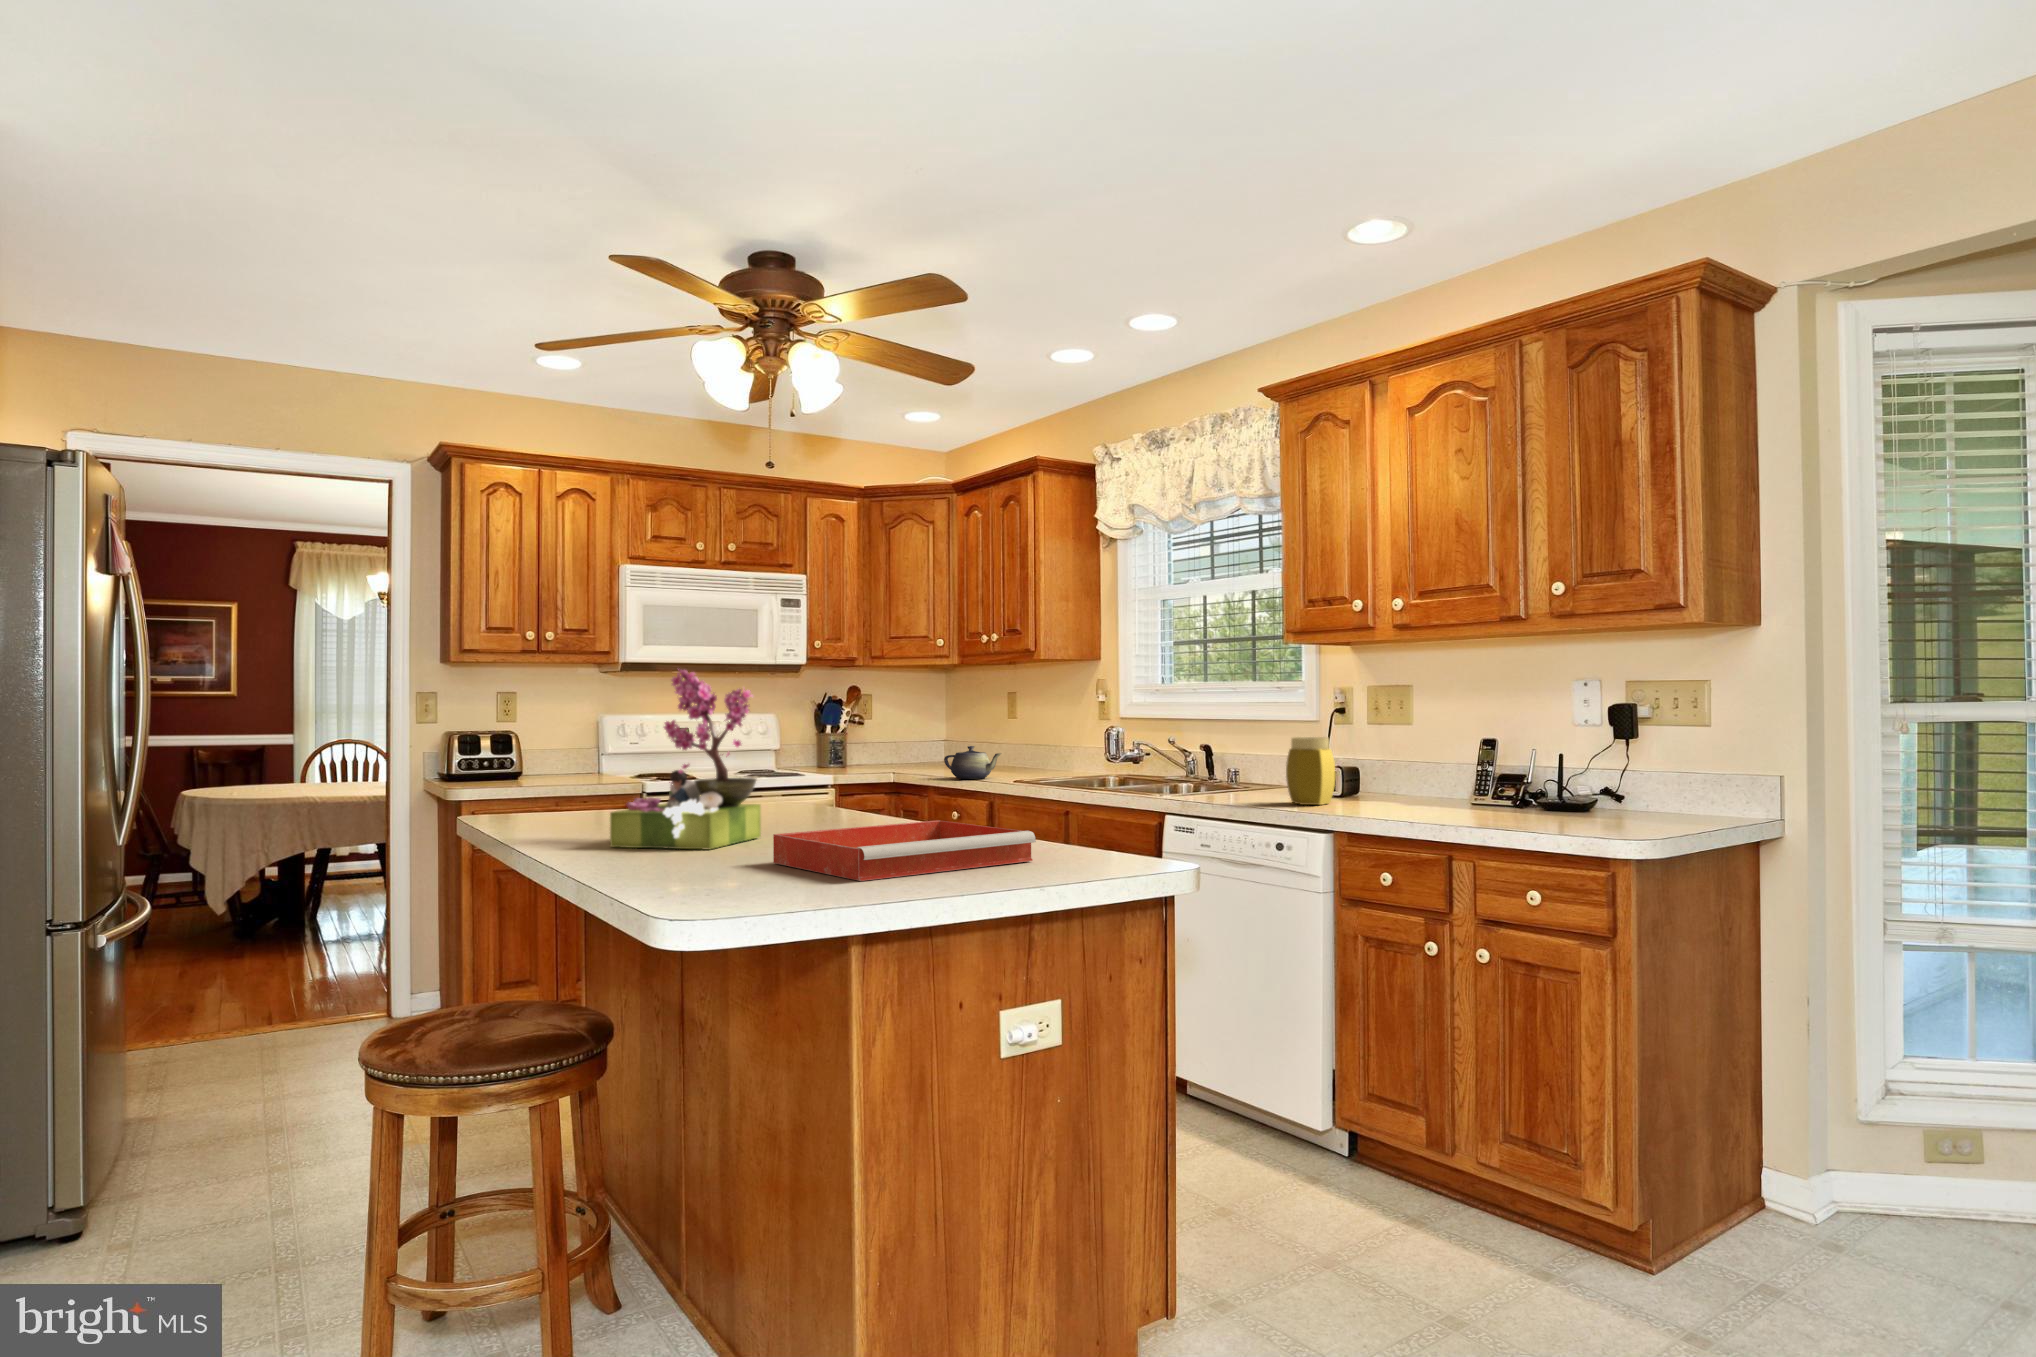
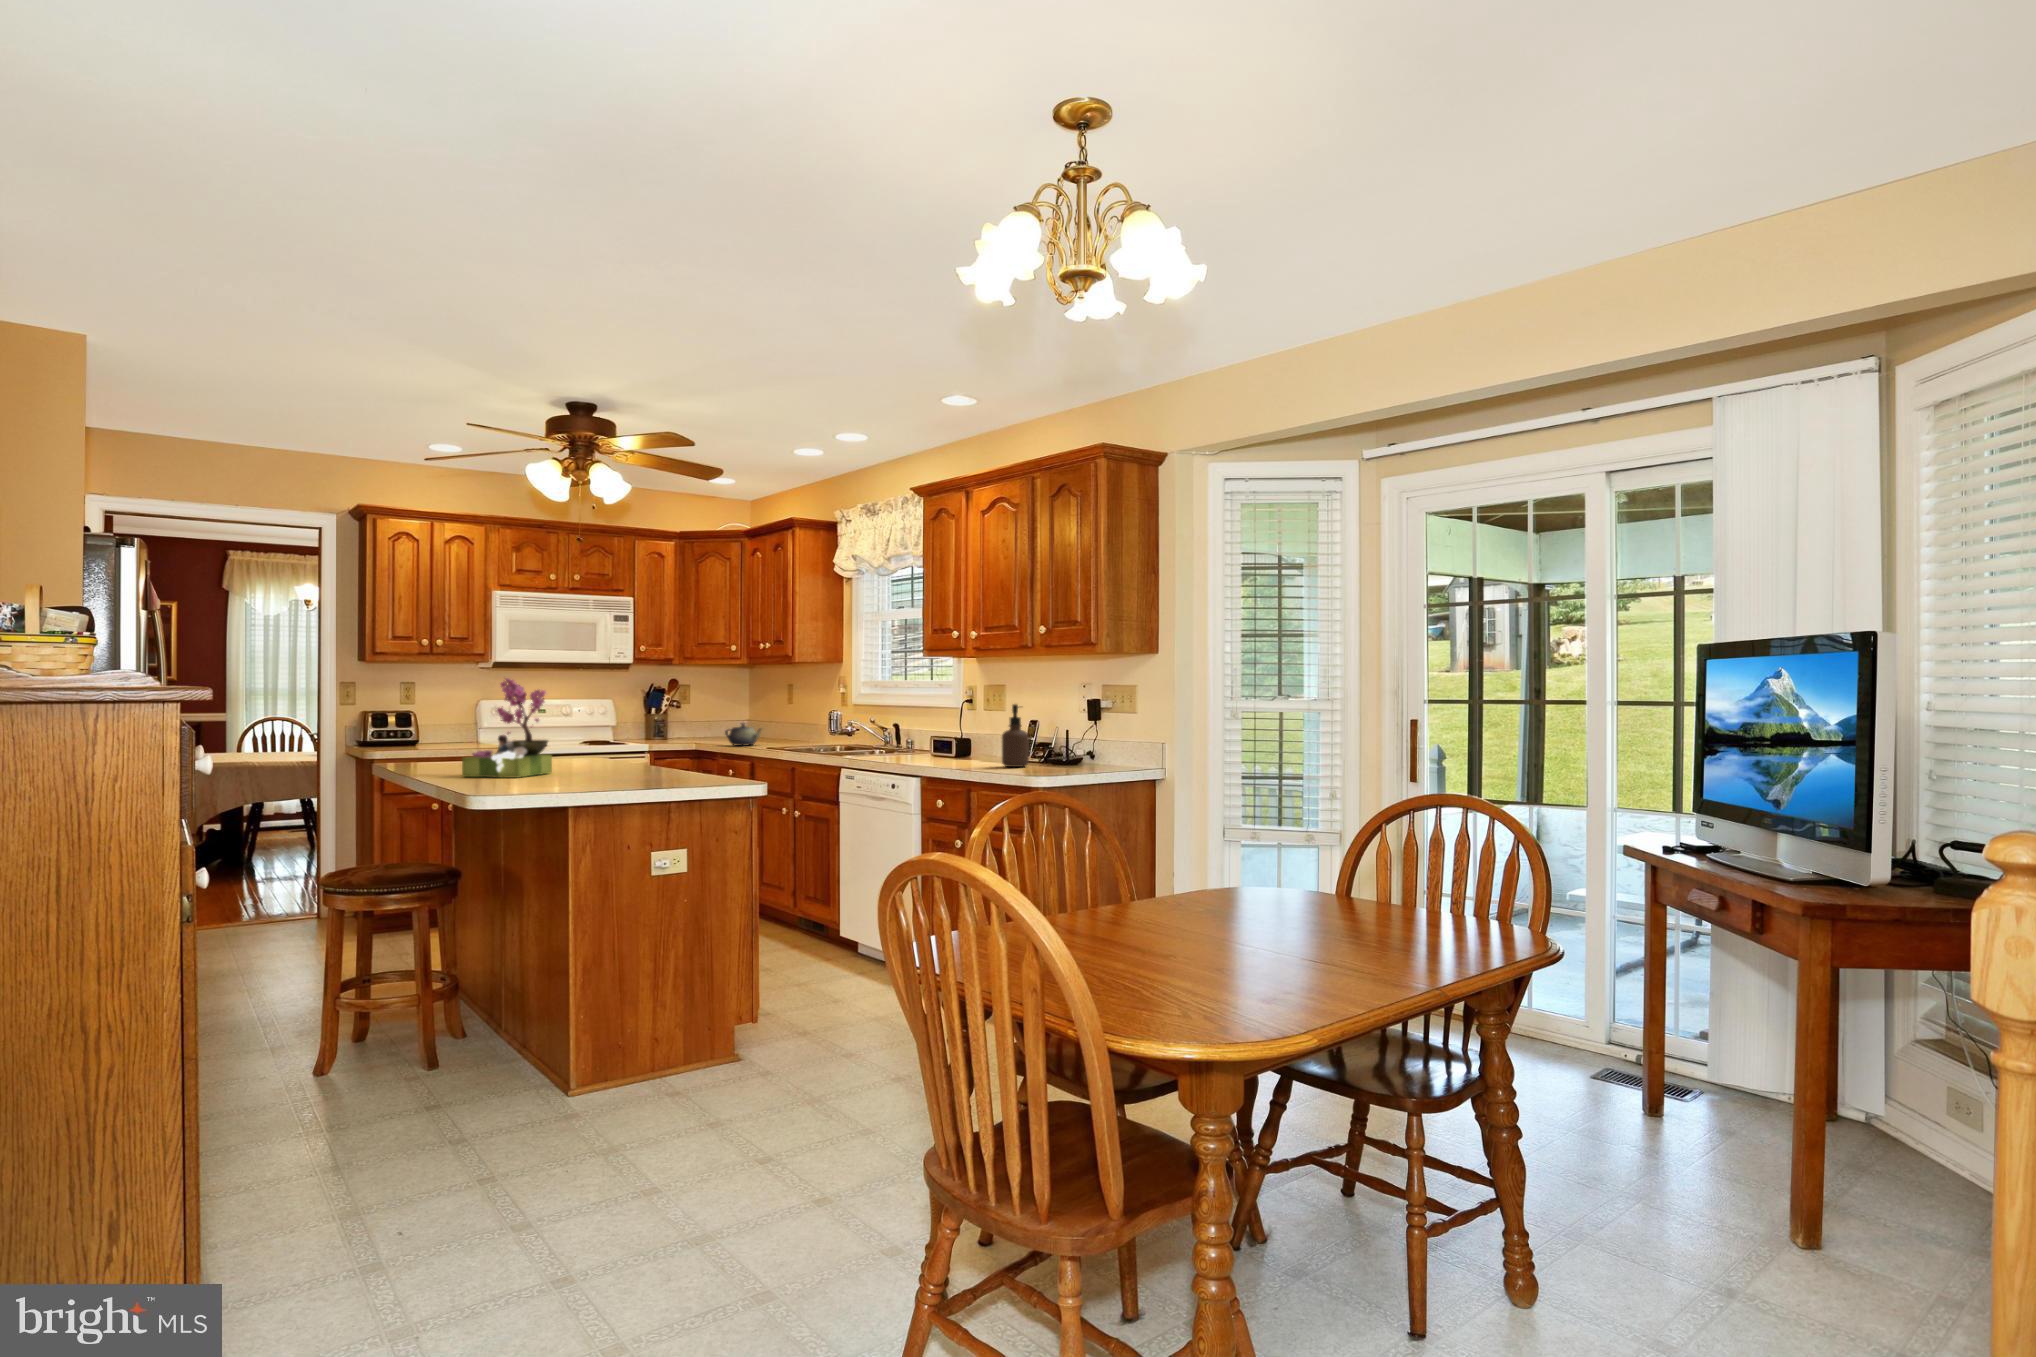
soap dispenser: none [1495,712,1546,821] -> present [1002,704,1029,767]
jar: present [1286,737,1336,805] -> none [909,718,938,760]
tray: present [773,820,1036,881] -> none [546,762,685,788]

